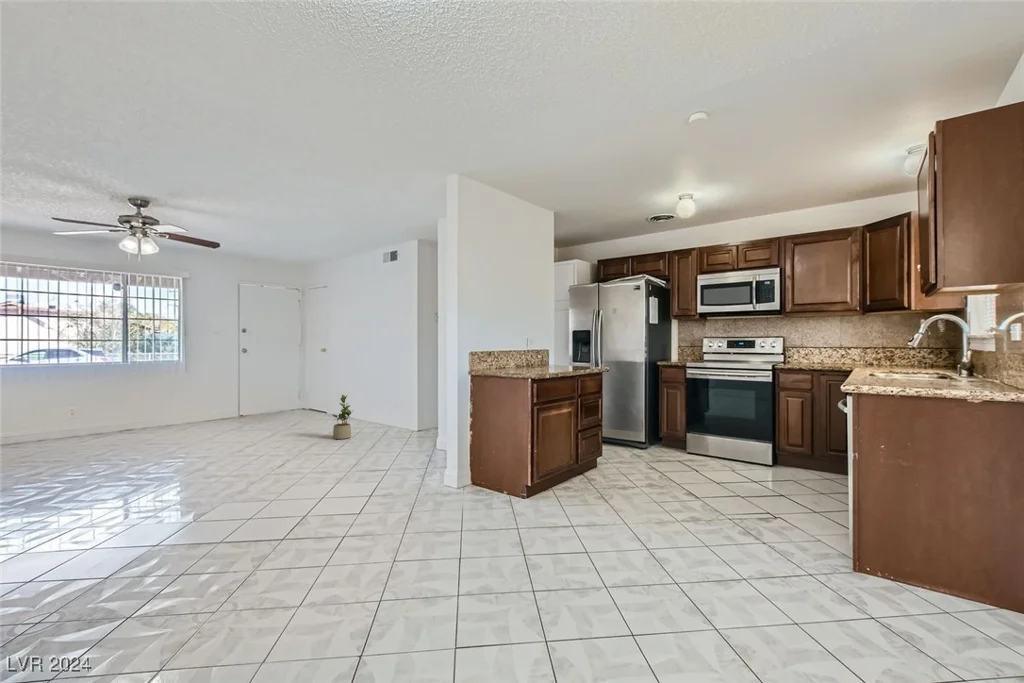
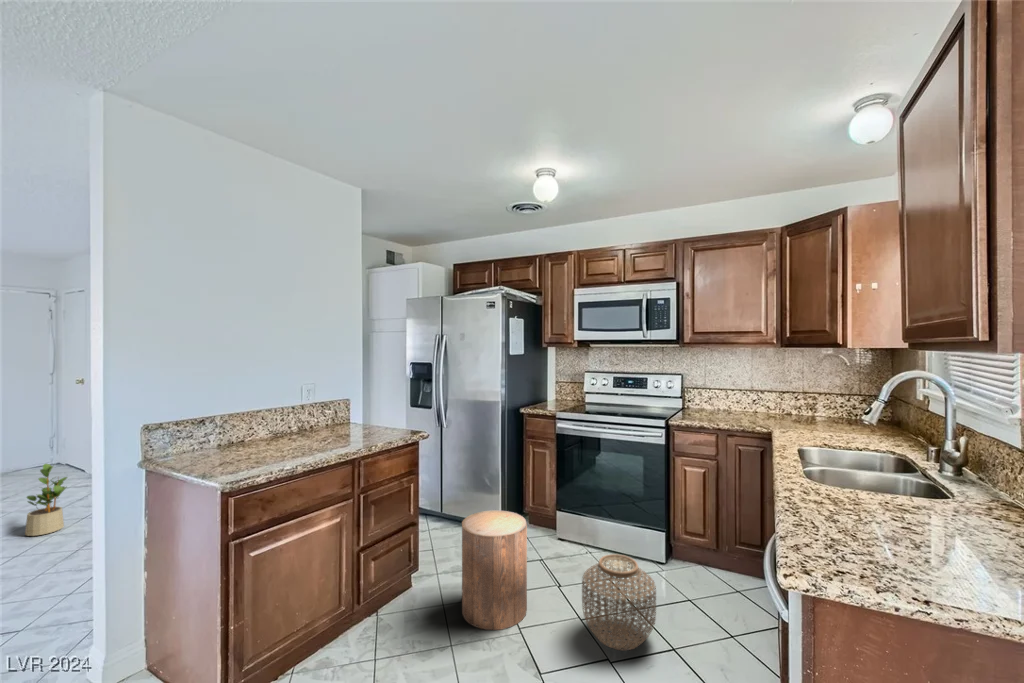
stool: none [637,418,680,483] -> present [462,510,527,630]
woven basket: none [721,440,772,493] -> present [582,554,656,650]

